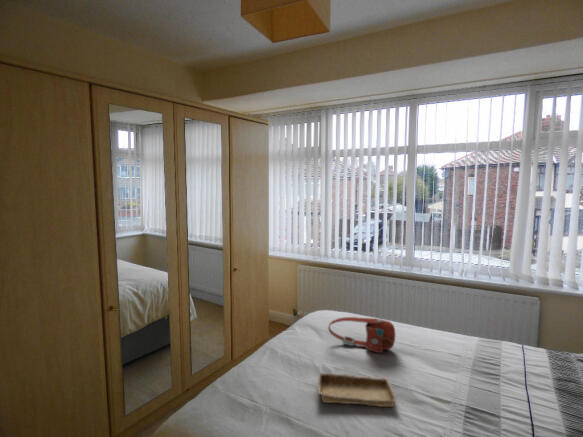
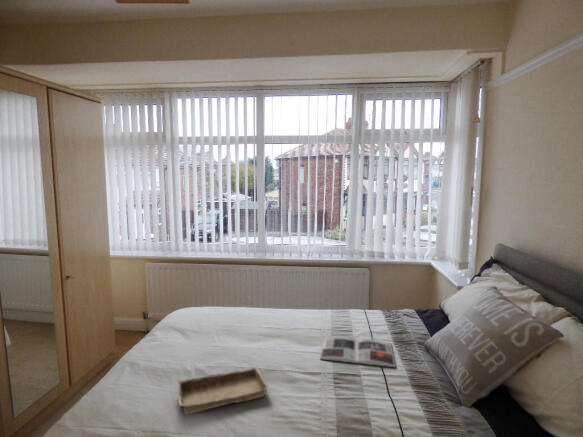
handbag: present [328,317,395,353] -> none [186,306,259,343]
magazine: none [456,366,551,420] -> present [320,336,395,367]

